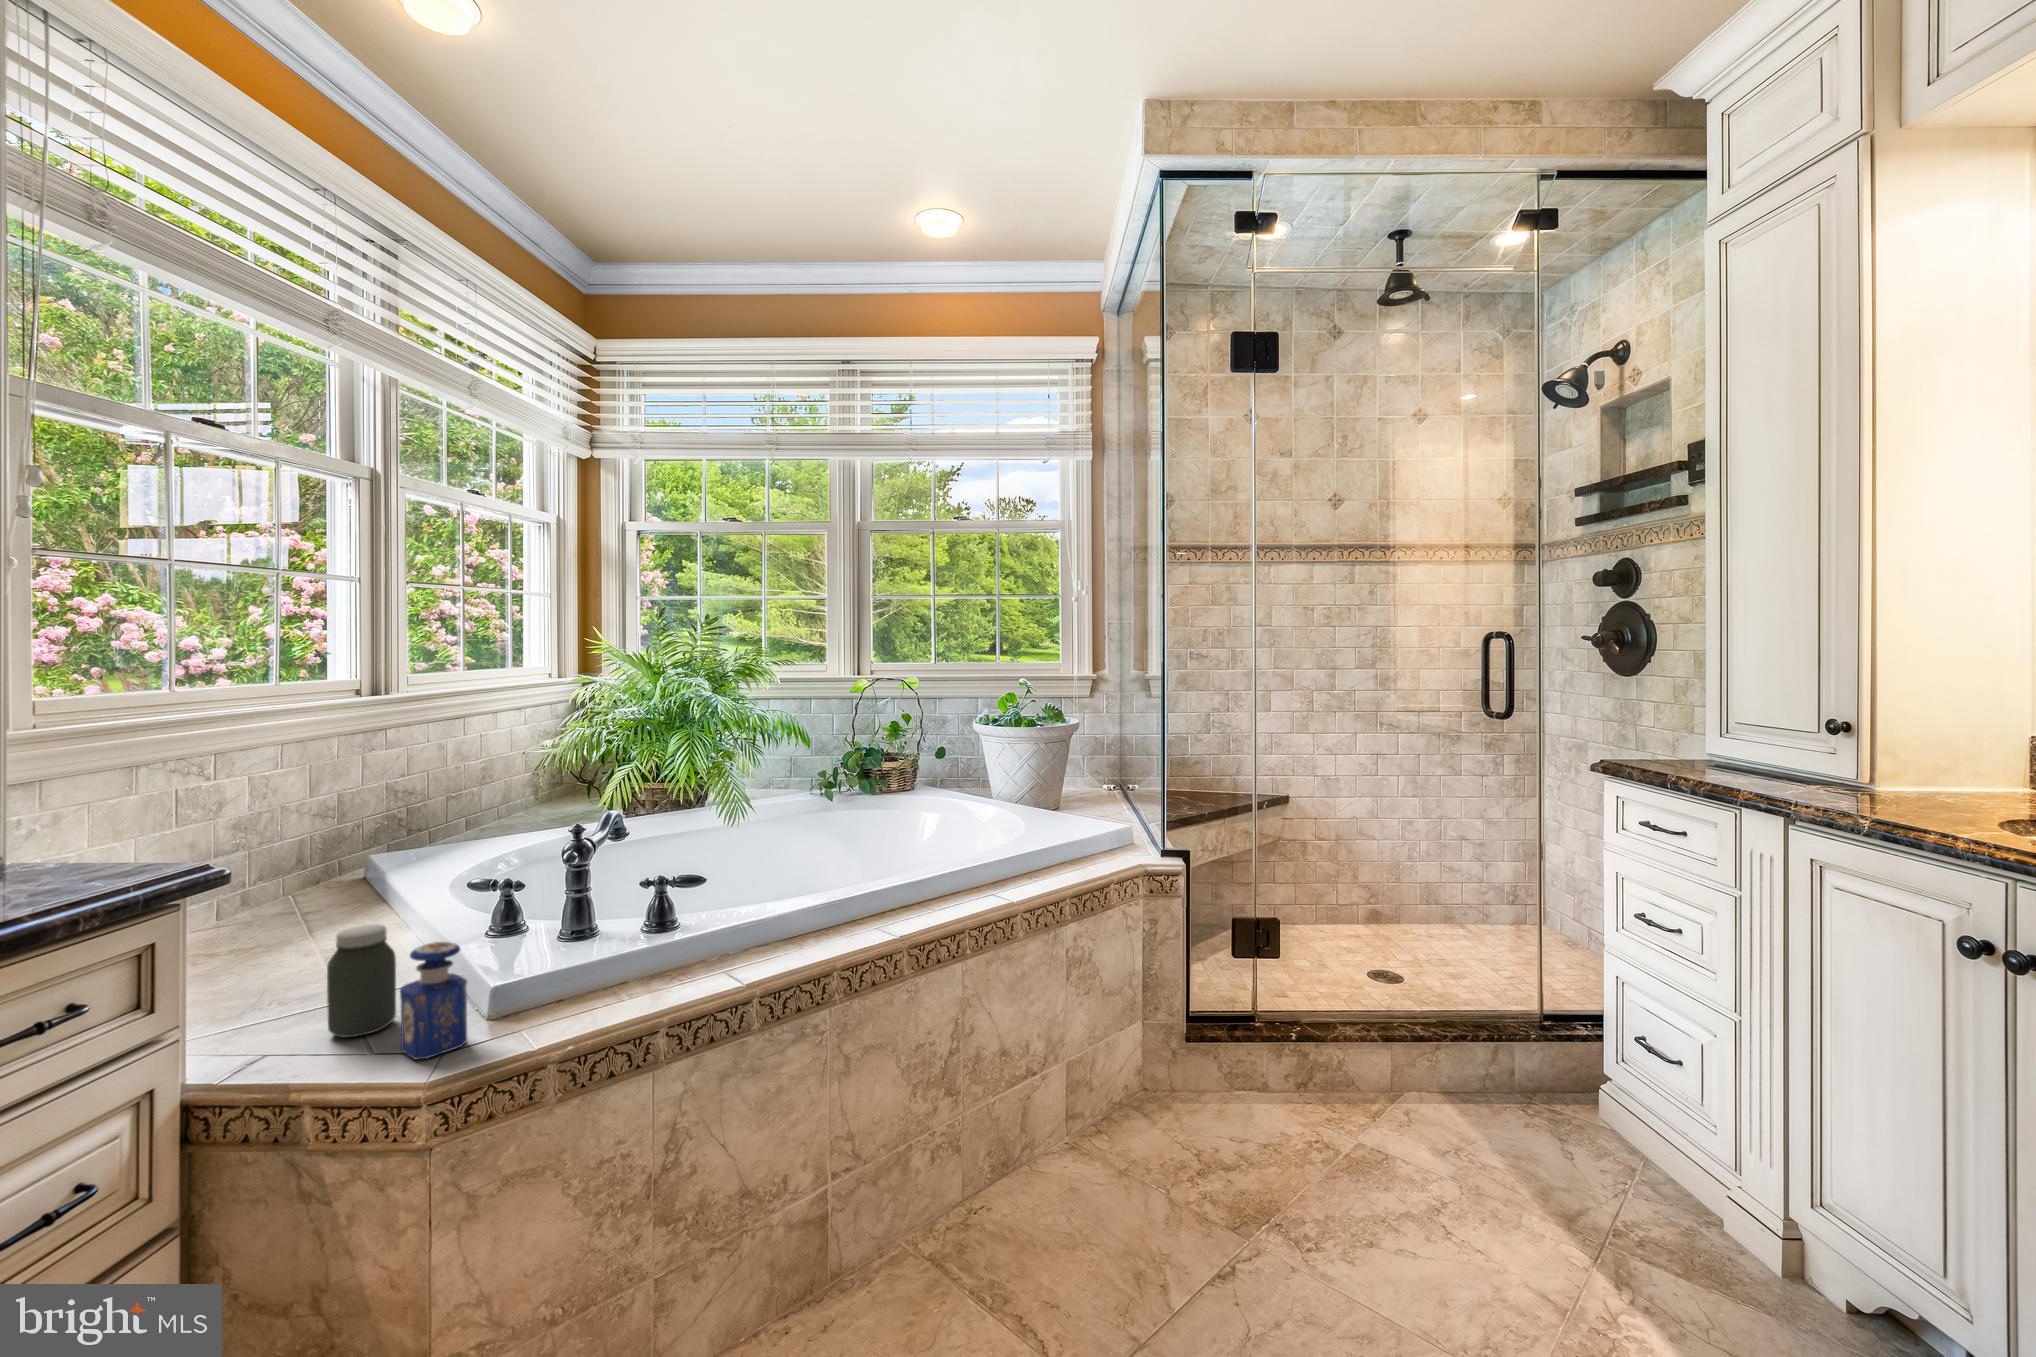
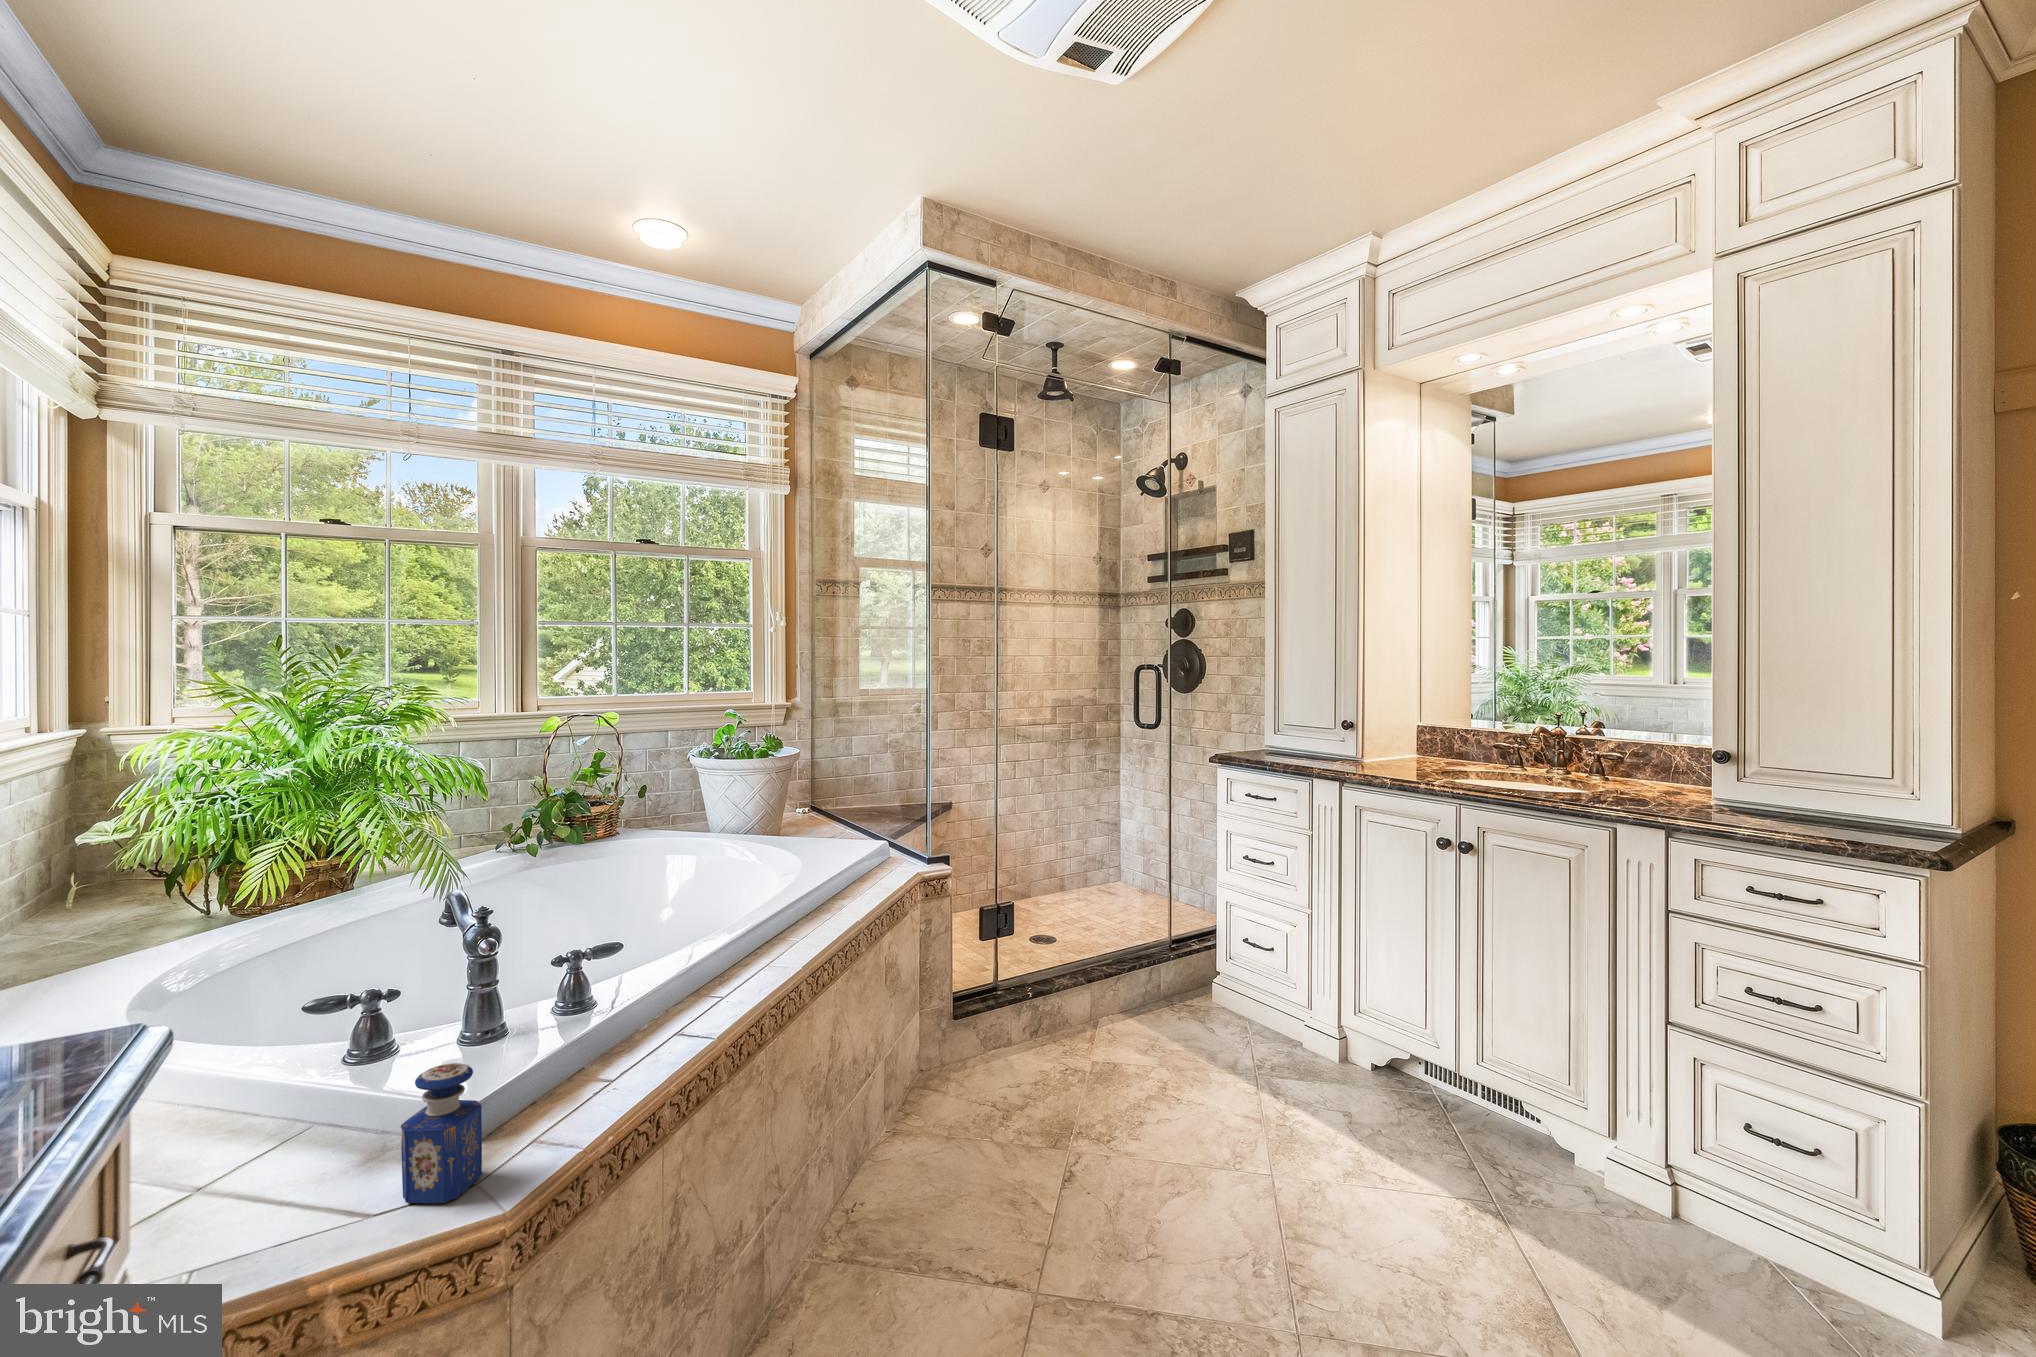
jar: present [327,925,396,1037] -> none [248,1071,338,1221]

